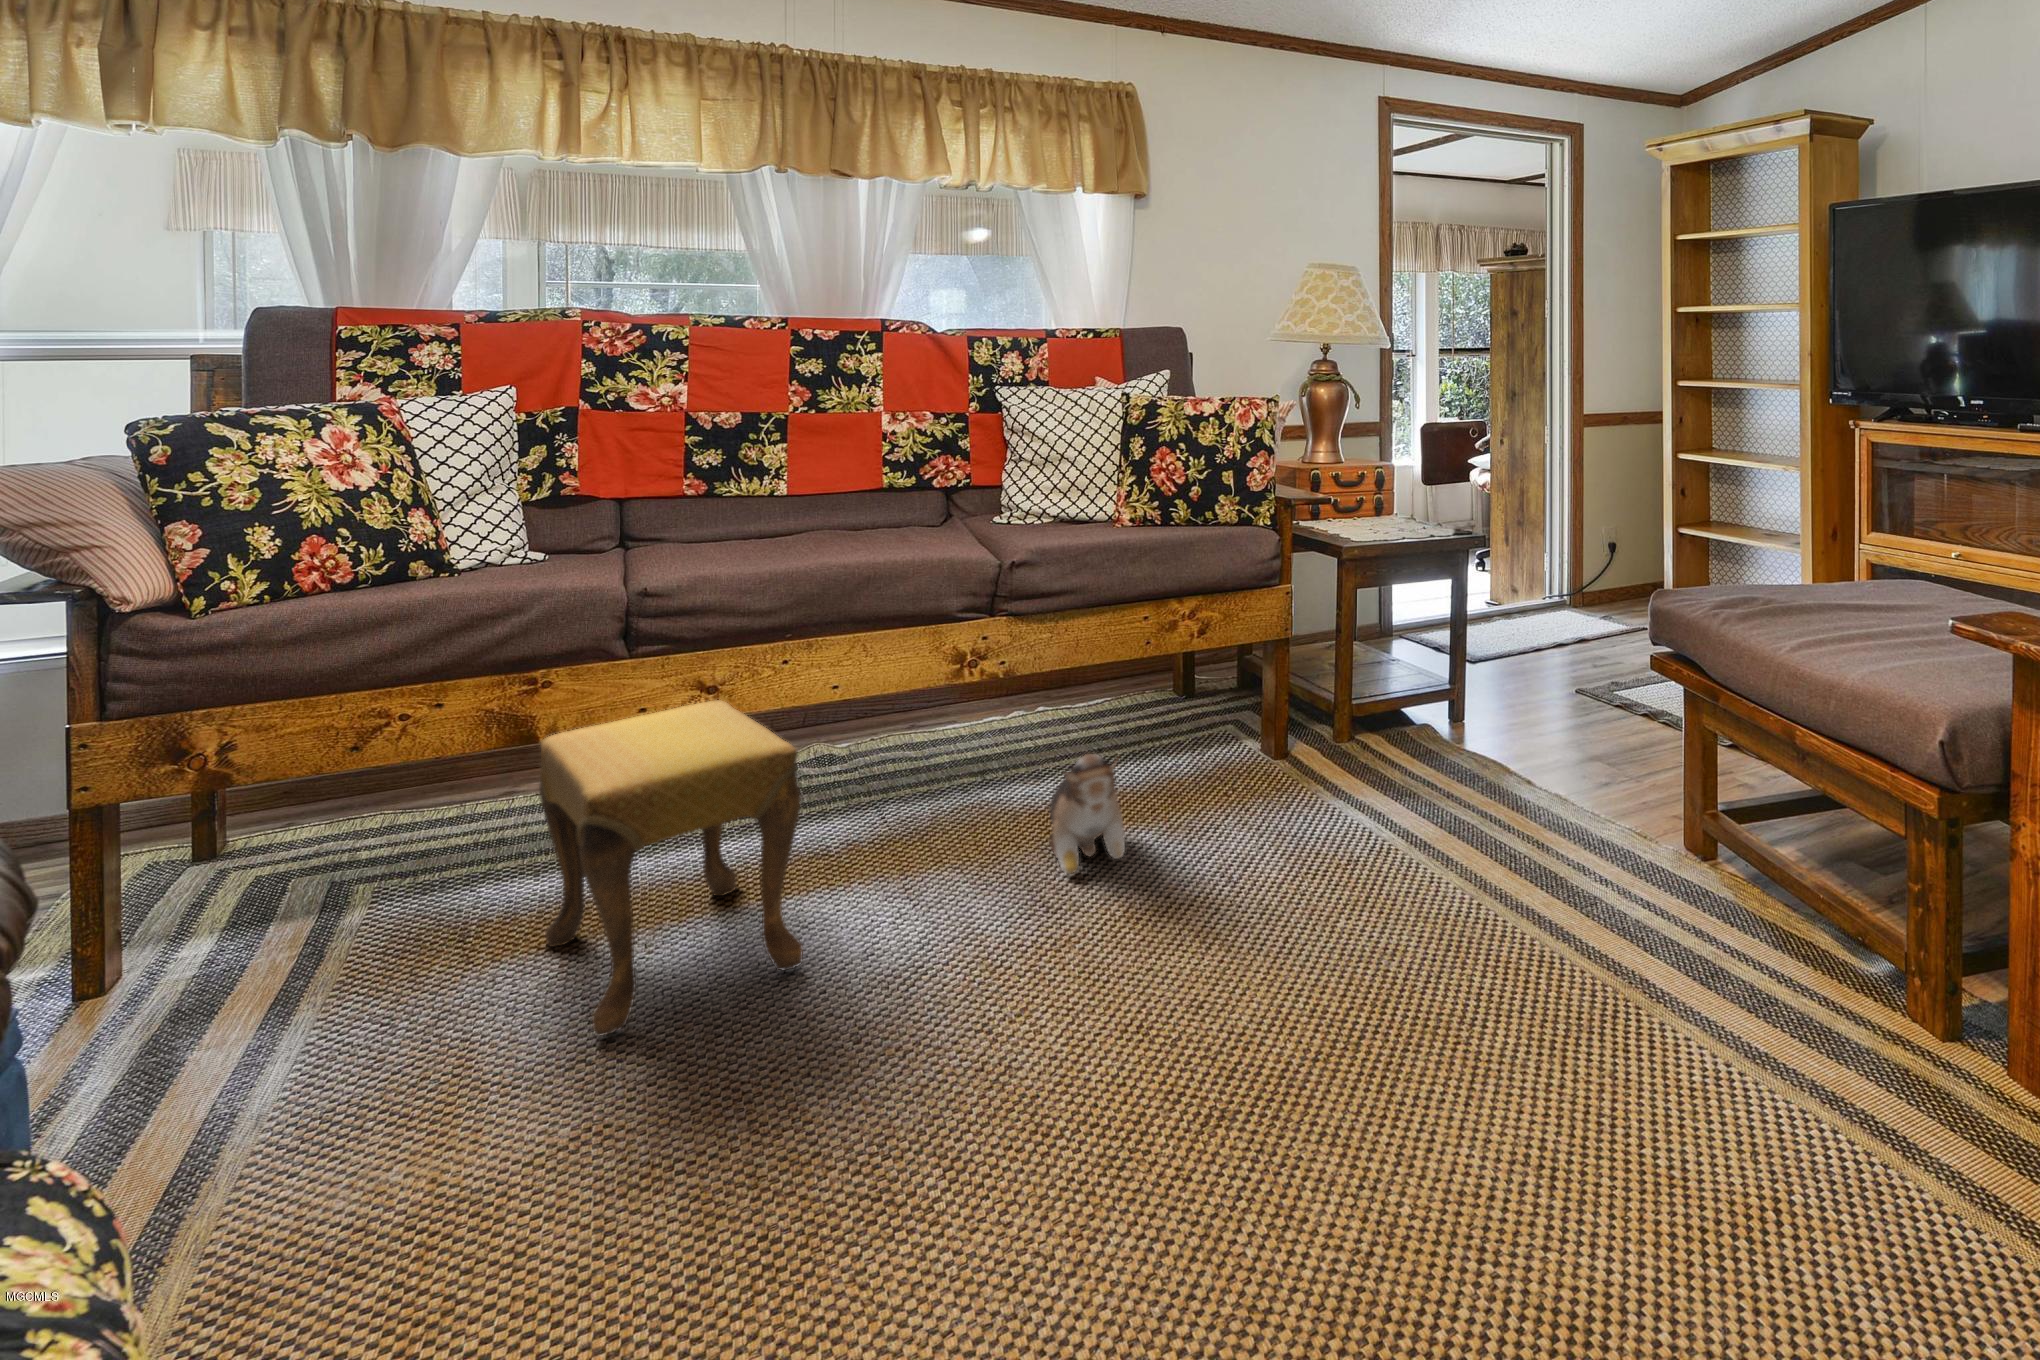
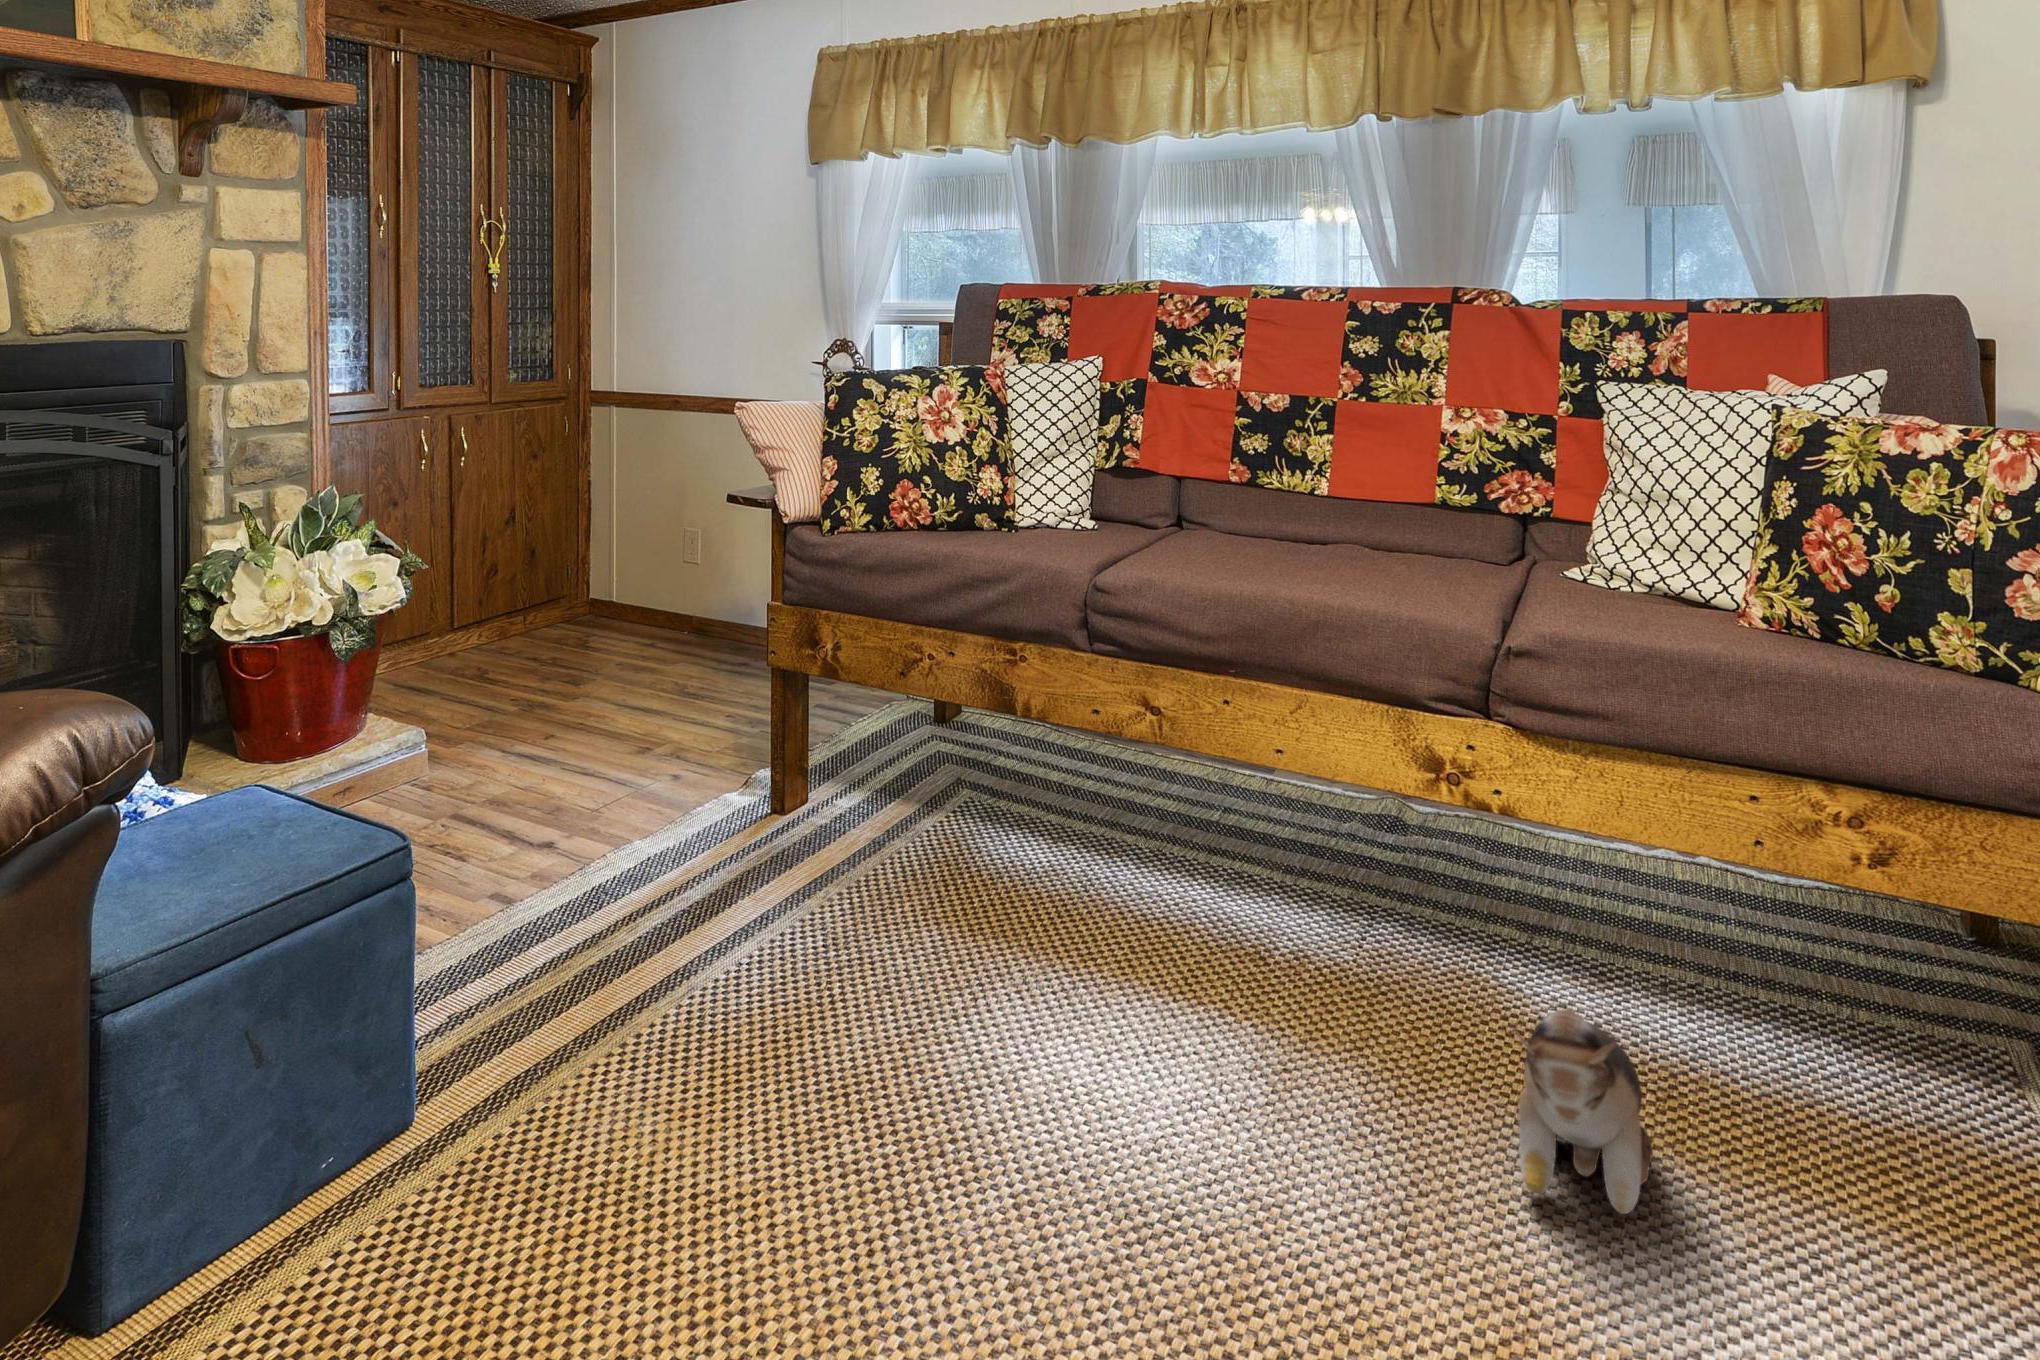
footstool: present [539,700,803,1036] -> none [932,724,1174,1123]

